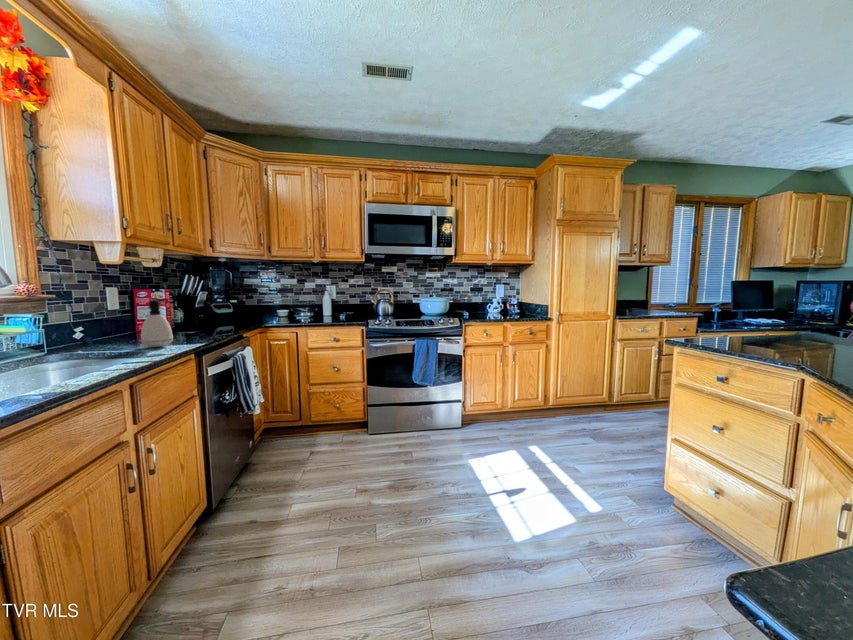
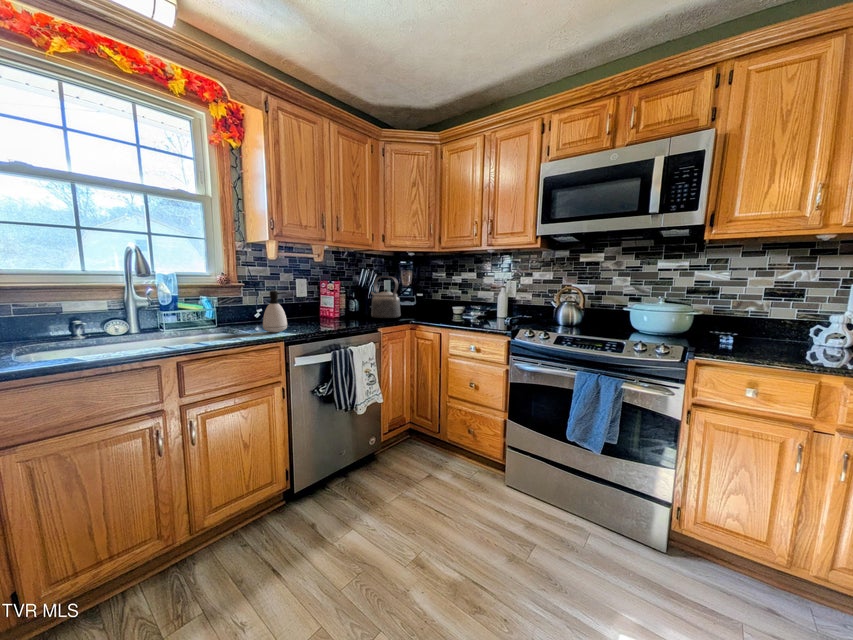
kettle: none [195,283,239,327] -> present [371,276,401,318]

